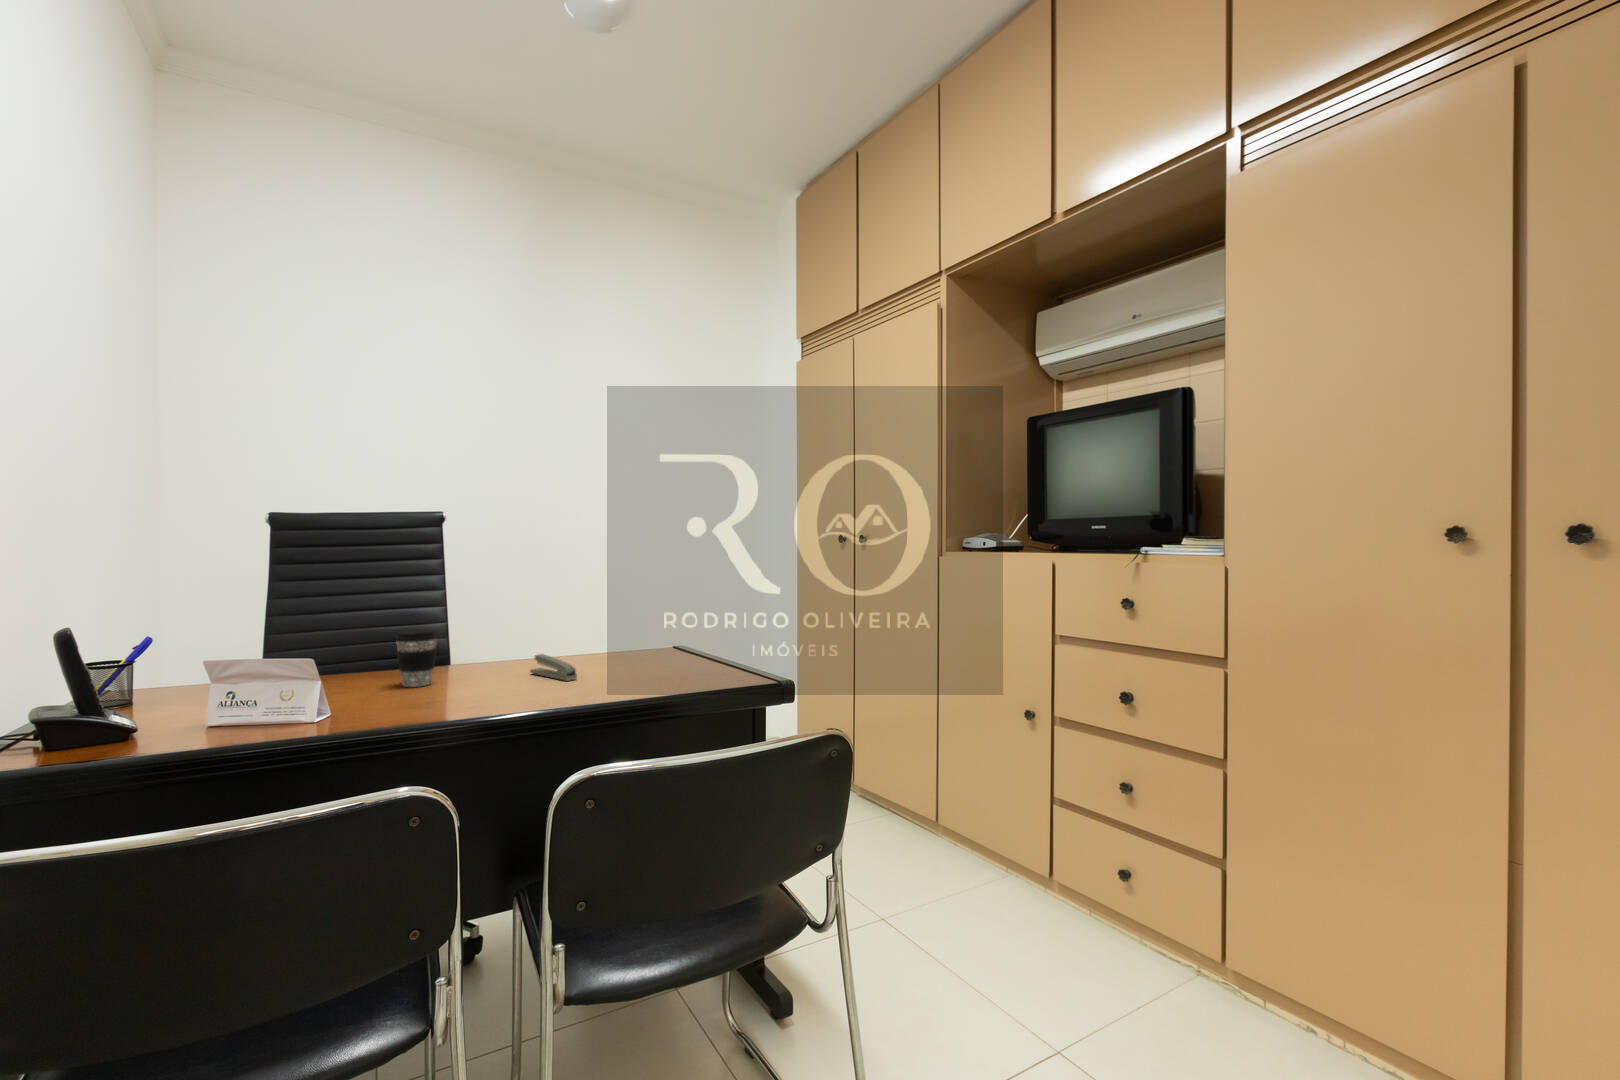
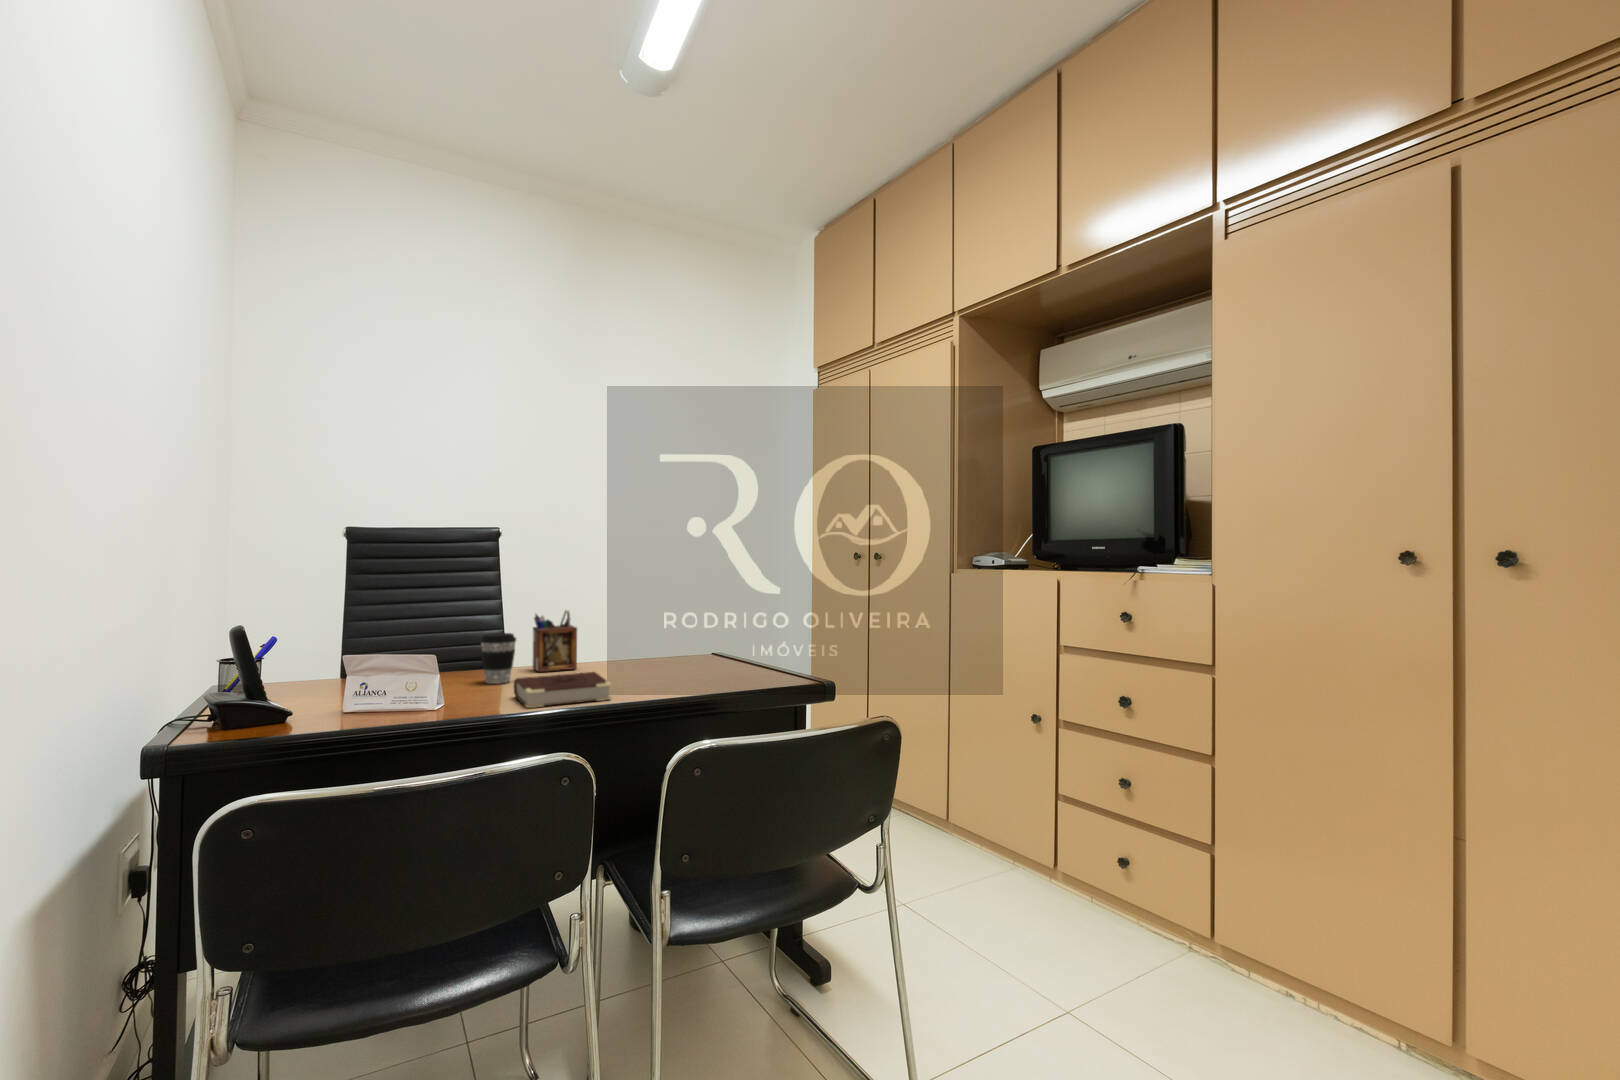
desk organizer: none [467,602,516,672] -> present [533,611,577,672]
stapler: present [530,654,577,681] -> none [593,657,639,680]
book: none [420,674,529,720] -> present [514,672,611,708]

